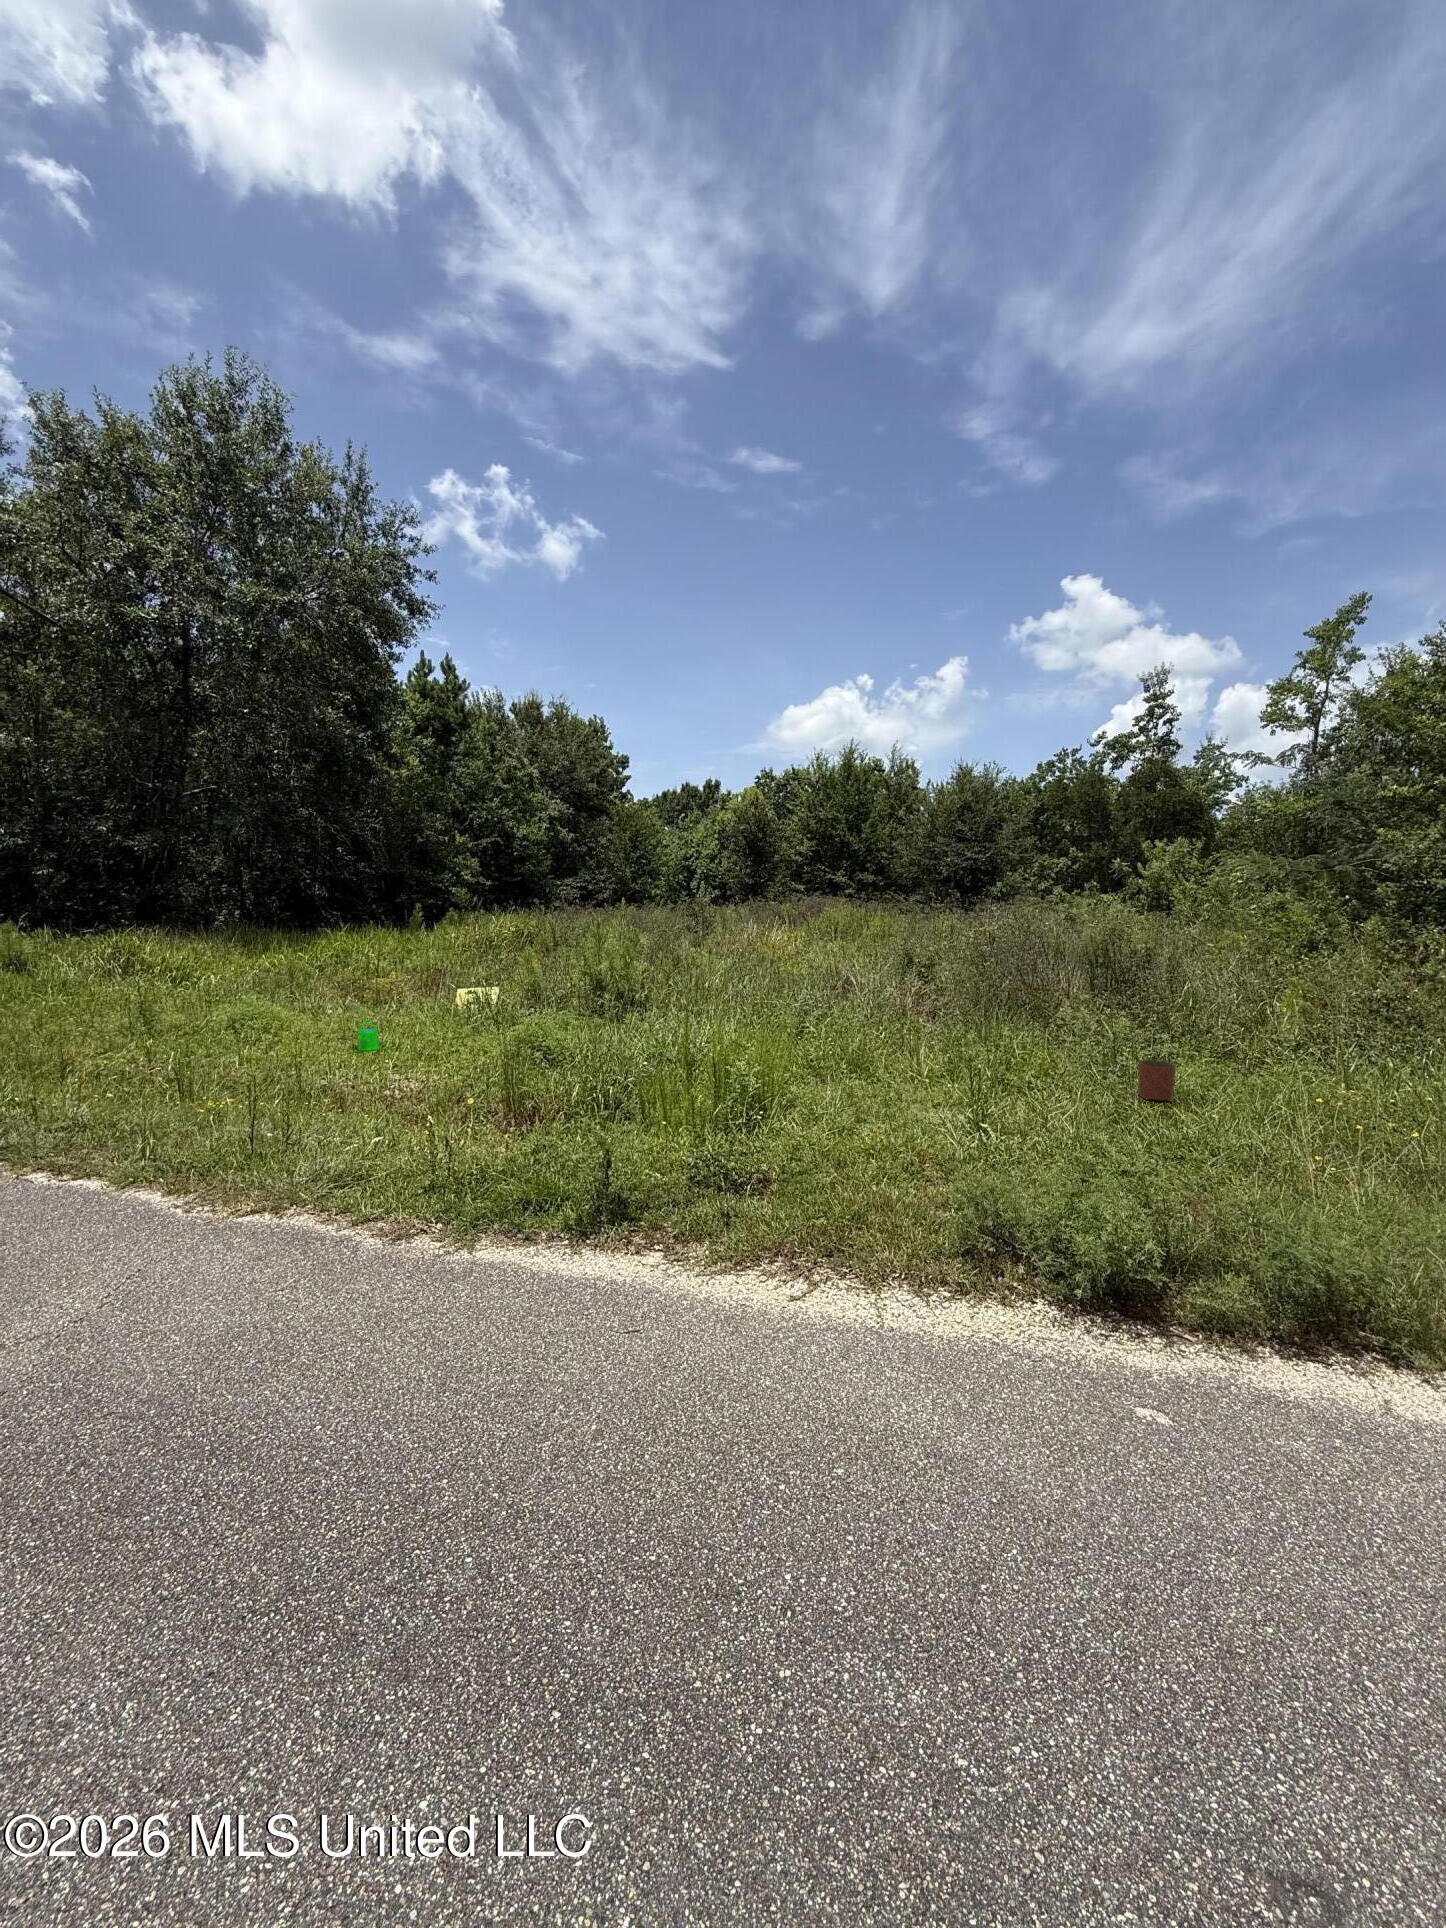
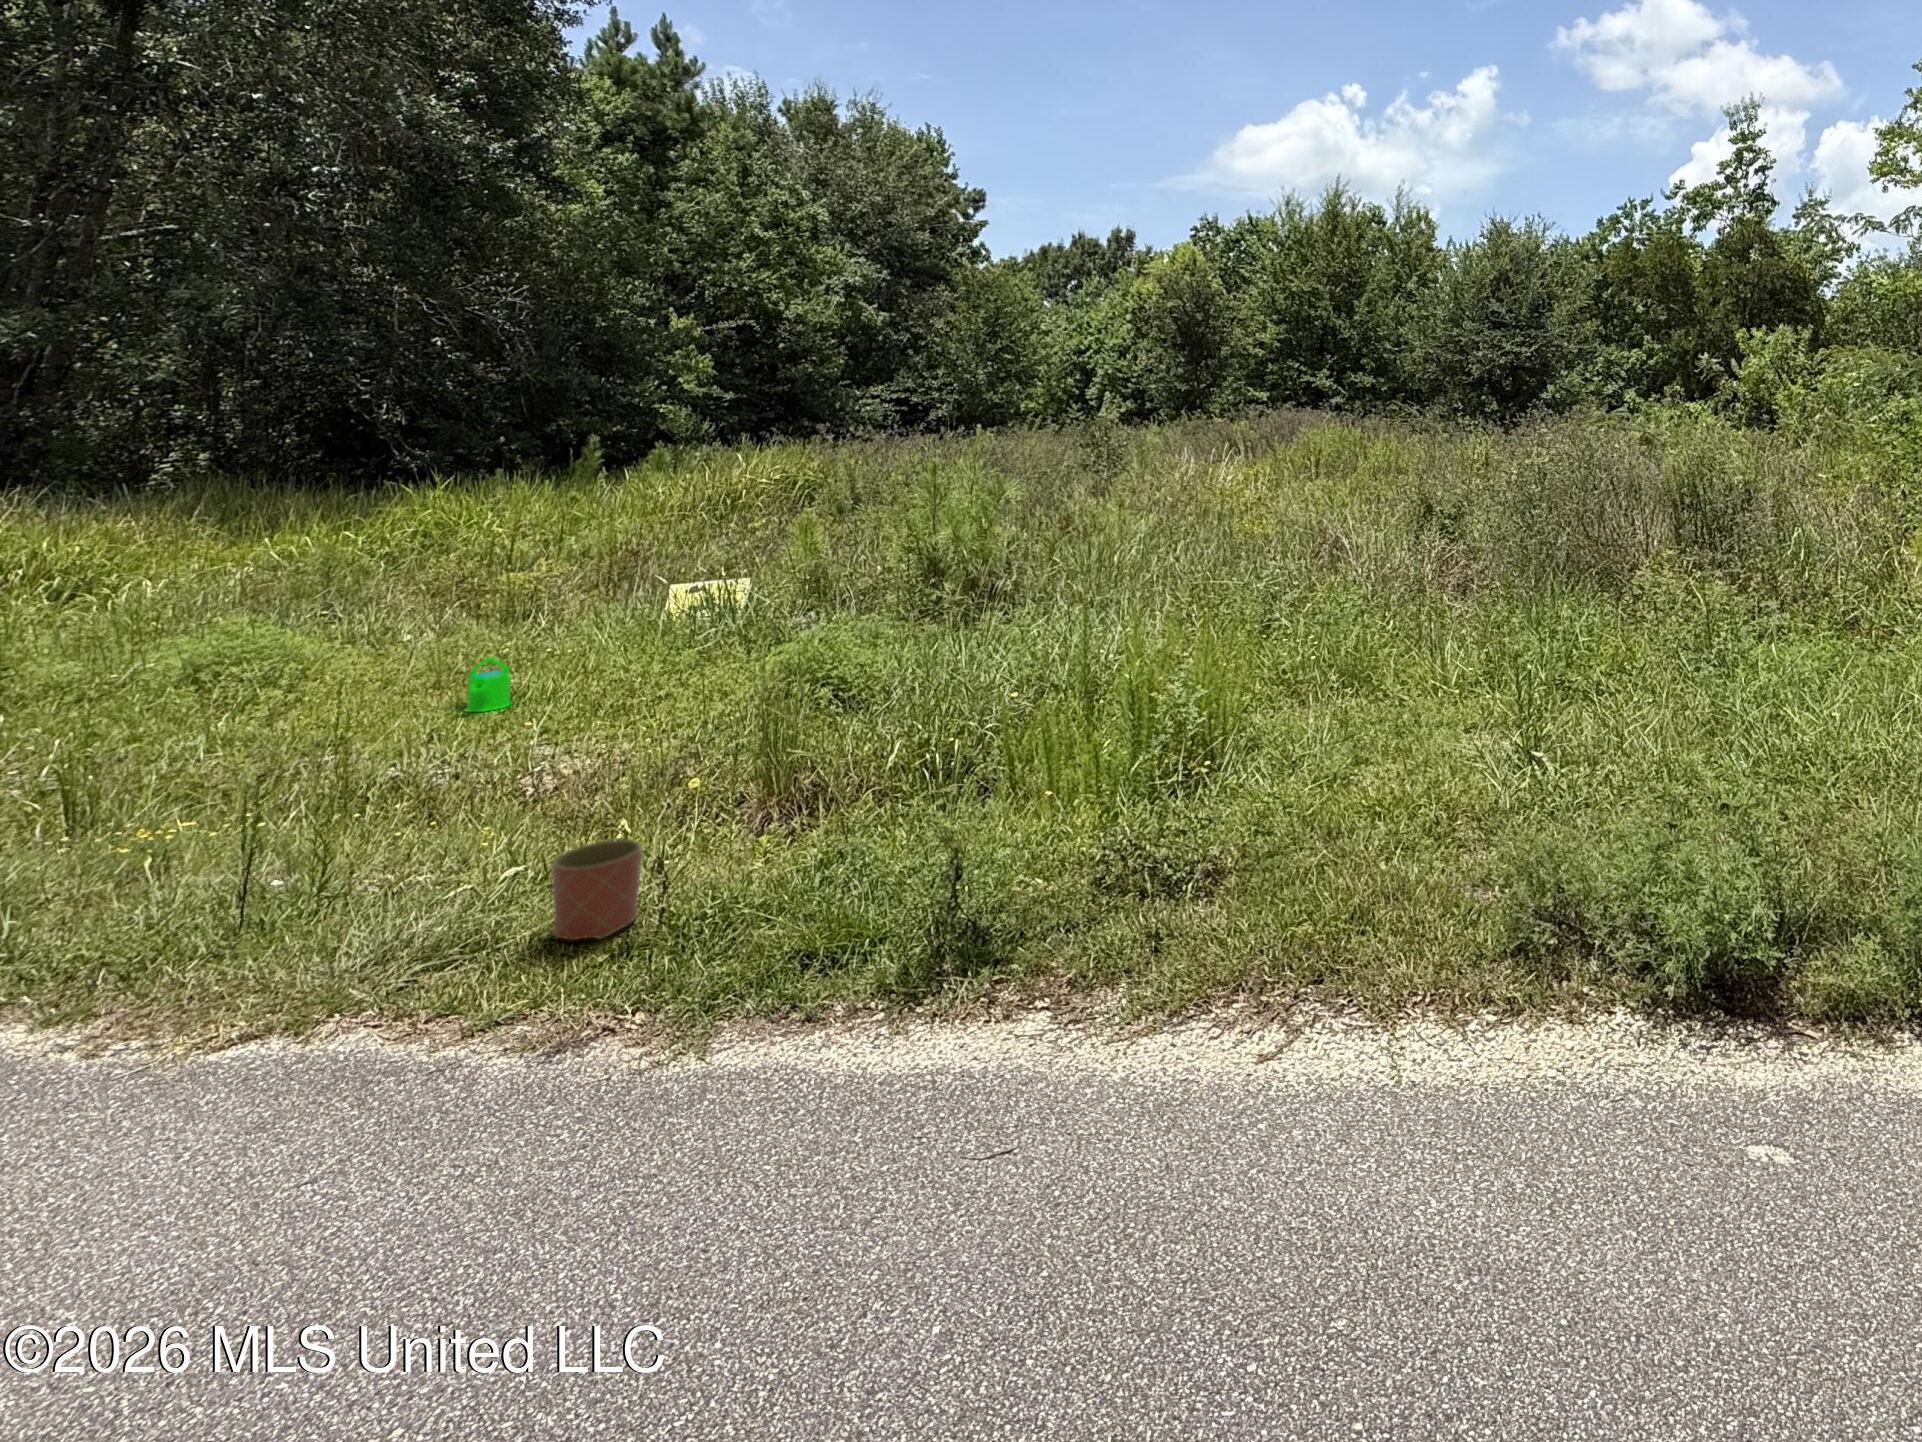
planter: present [1138,1059,1176,1101] -> present [552,839,642,940]

